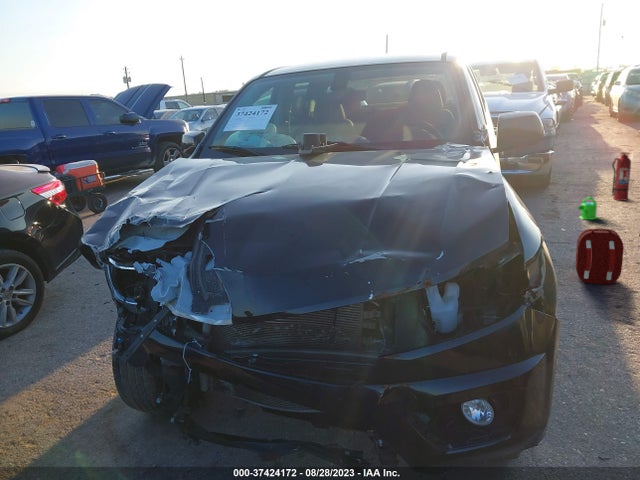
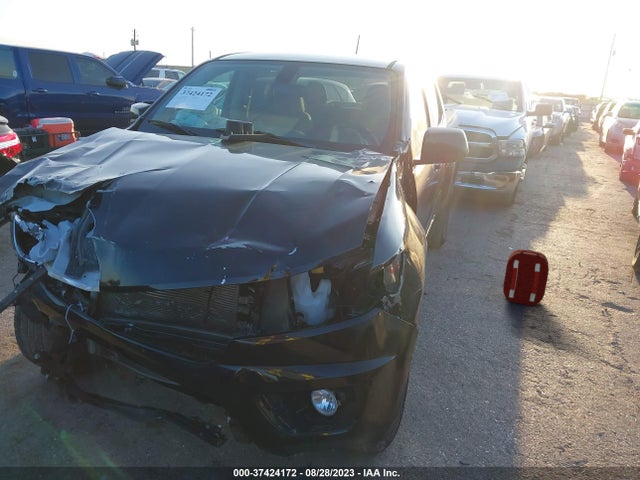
fire extinguisher: present [612,153,631,201] -> none [569,181,590,228]
watering can: present [578,197,597,220] -> none [529,220,548,243]

